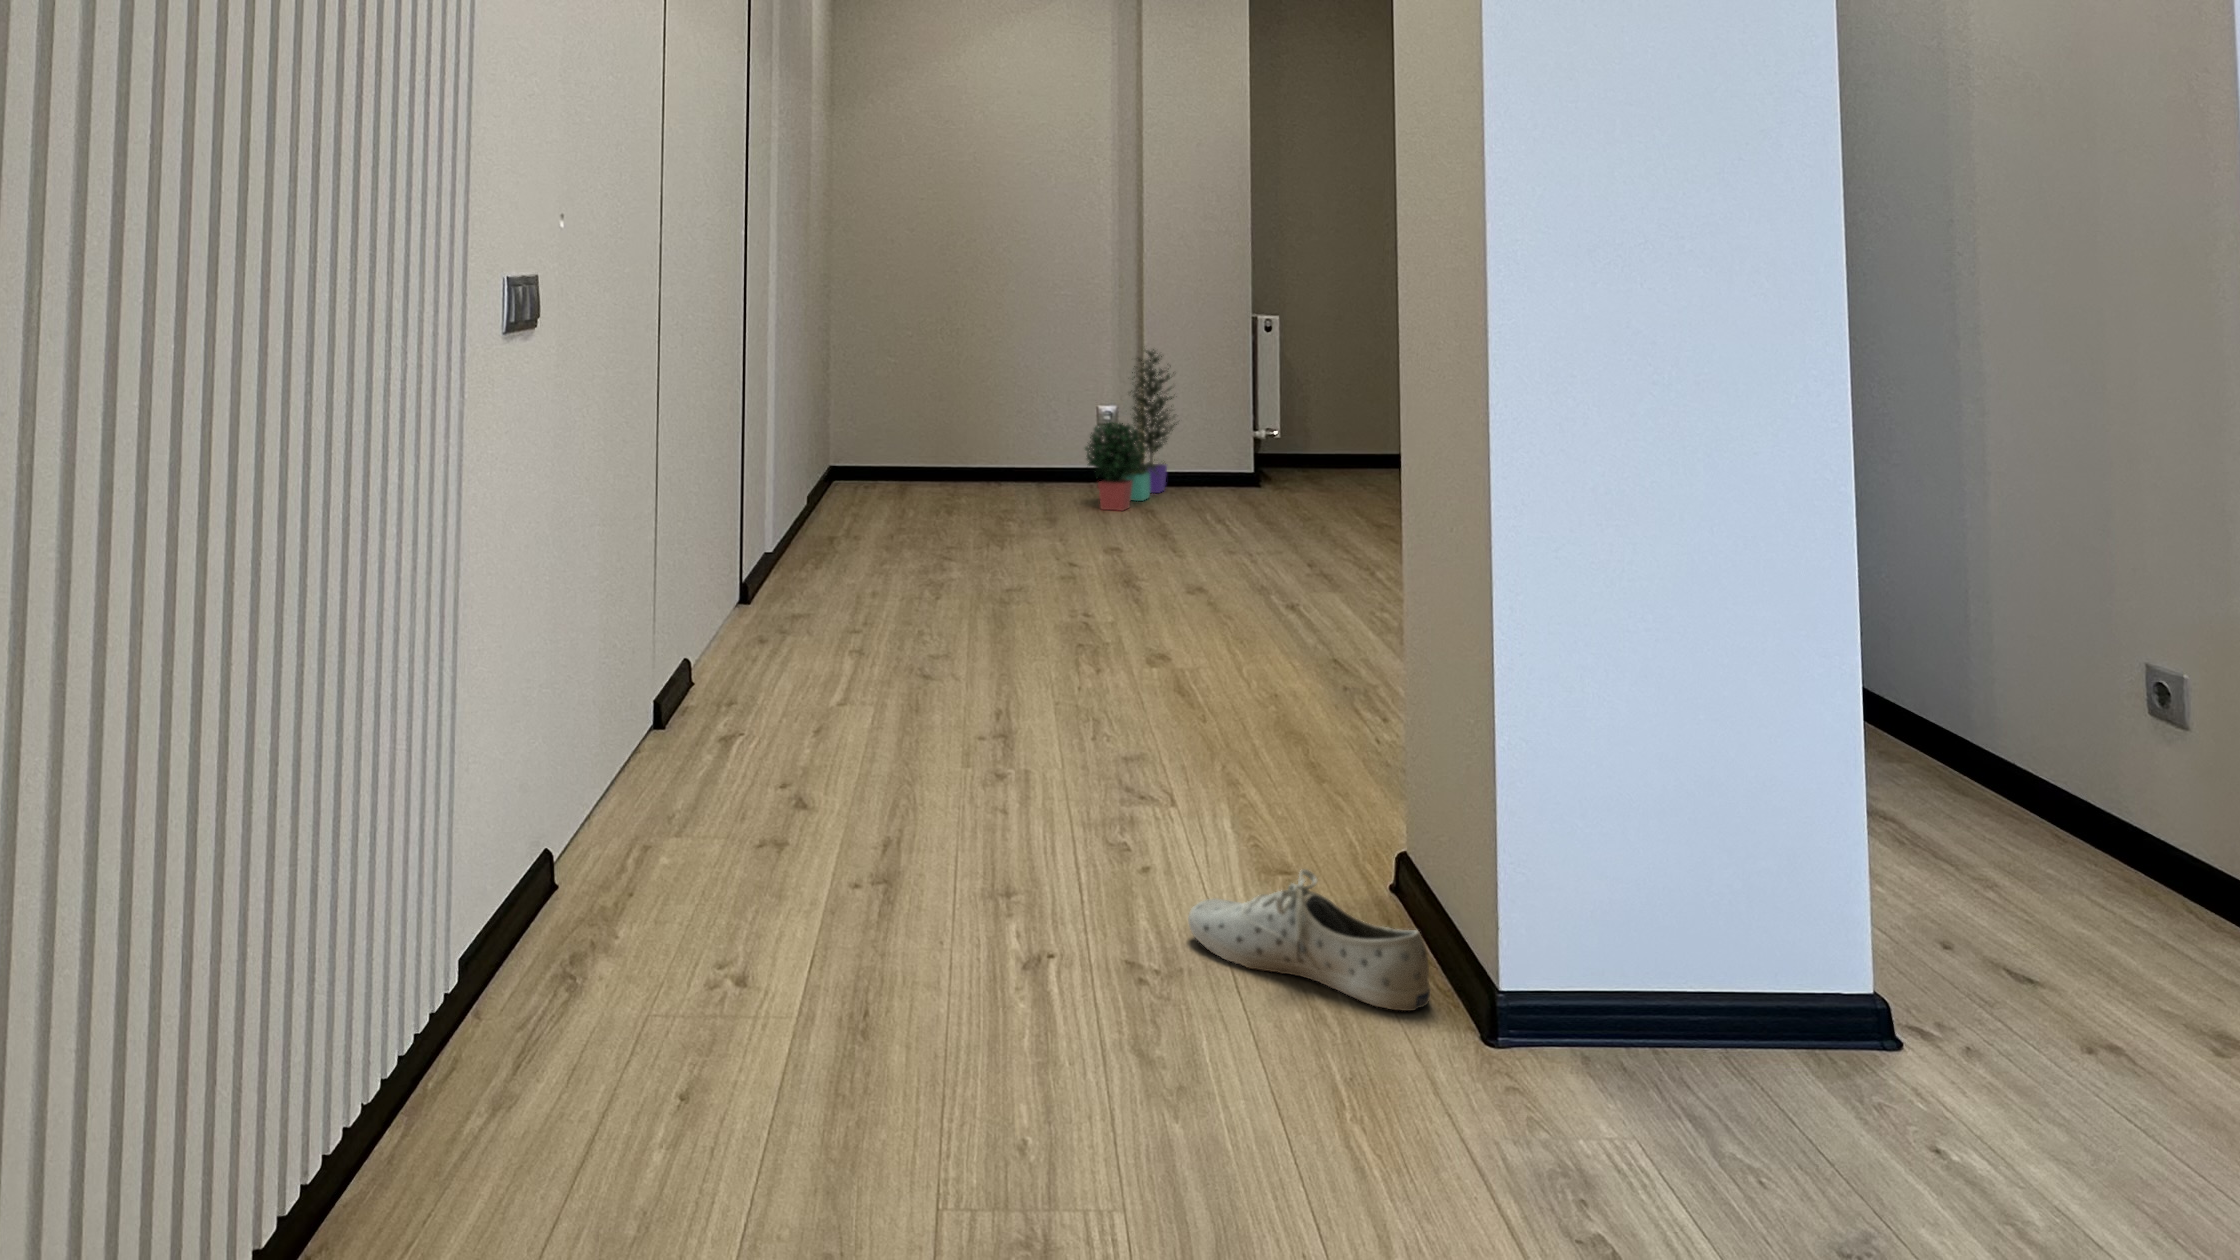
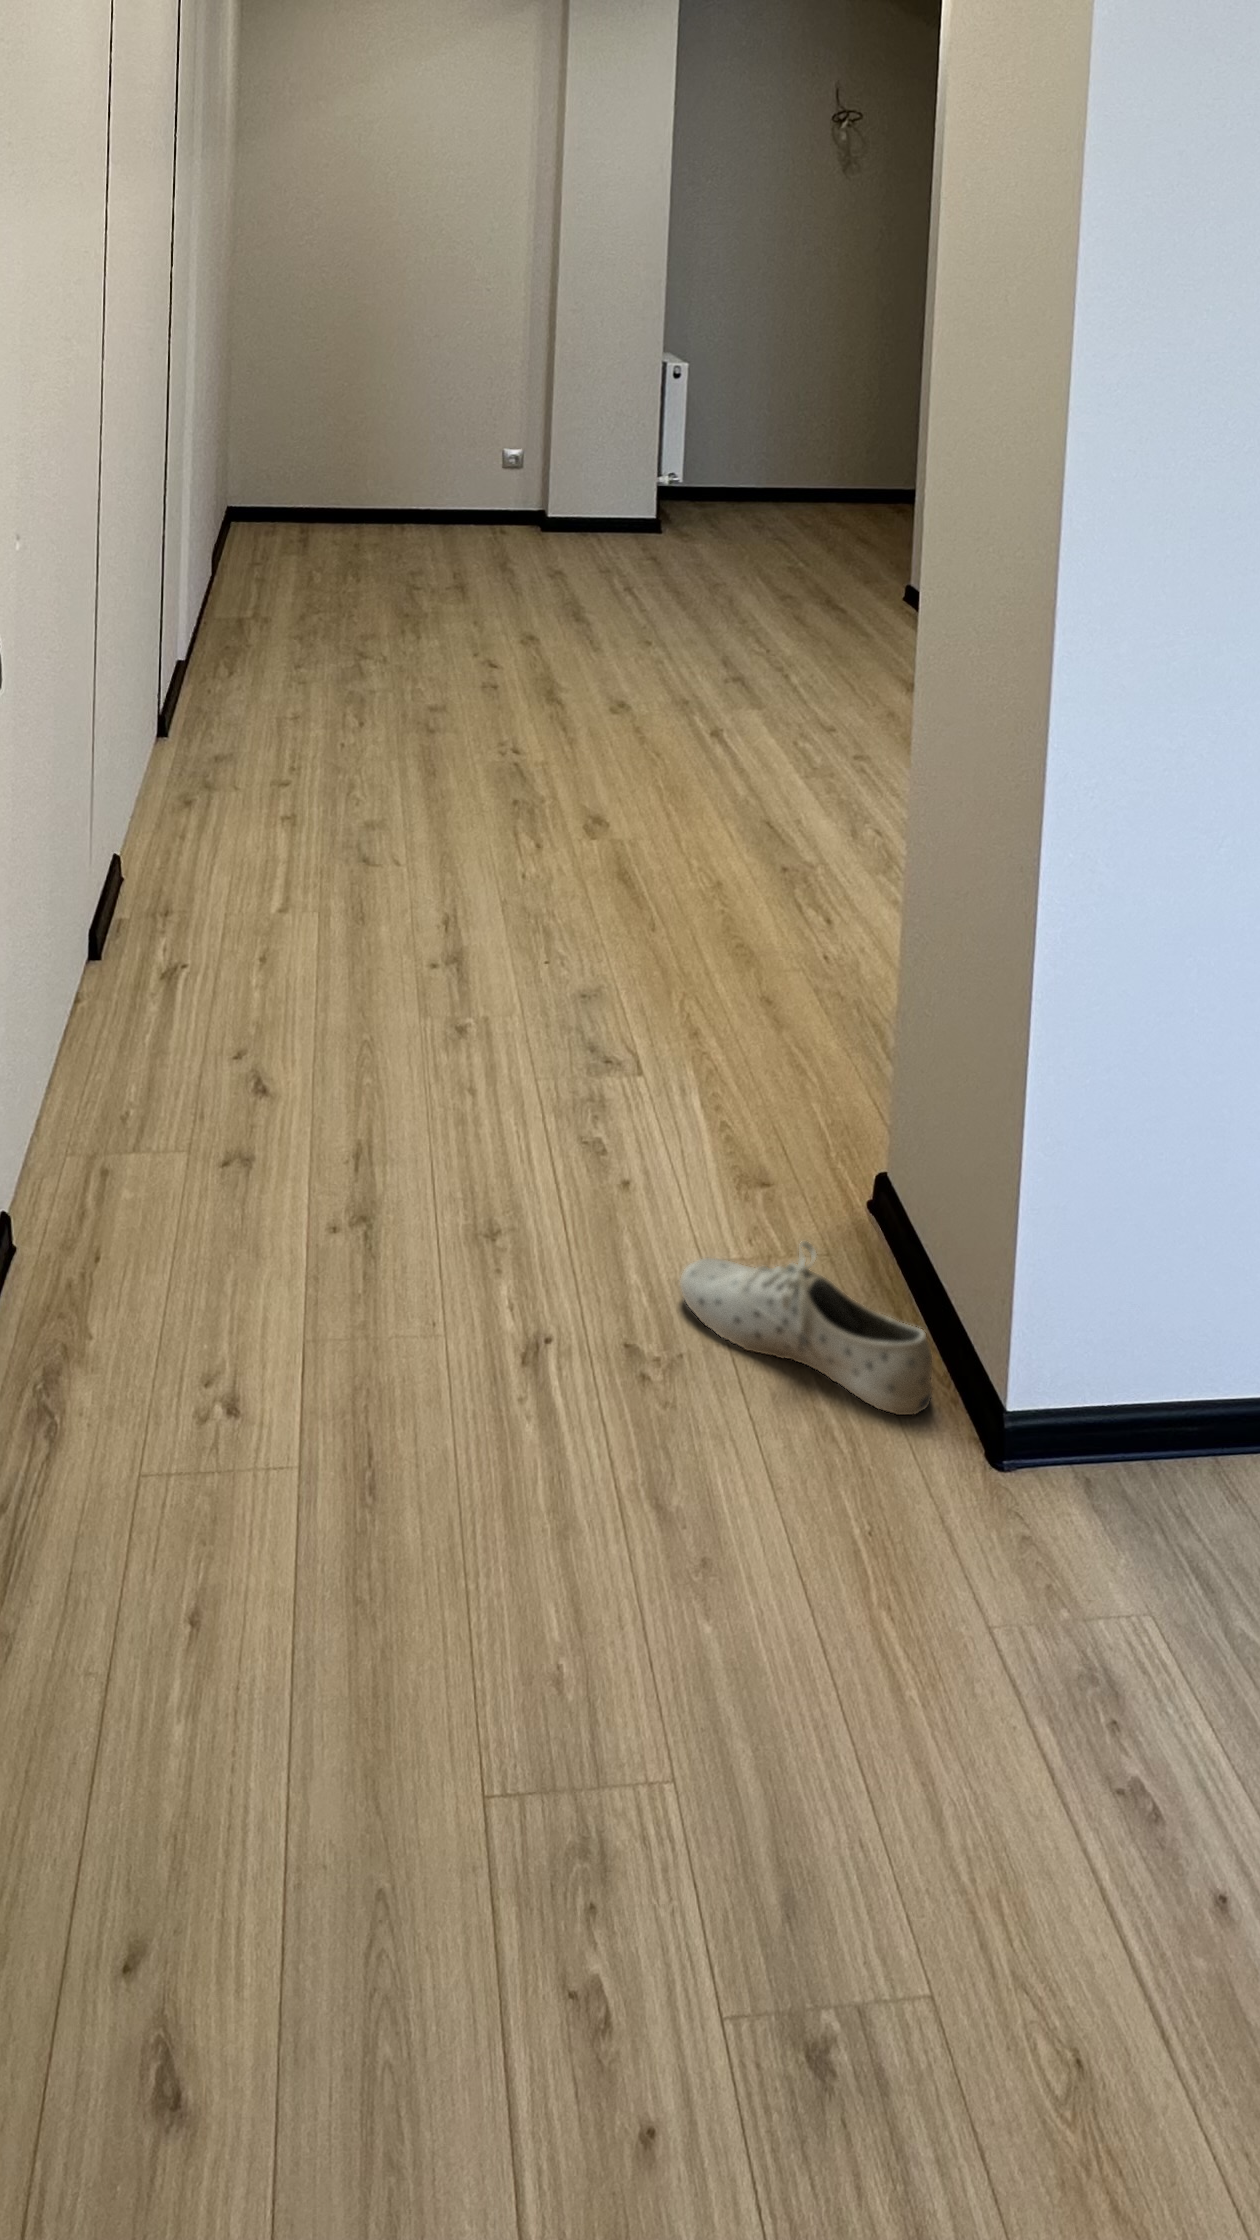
potted plant: present [1085,349,1177,511] -> none [492,391,590,573]

